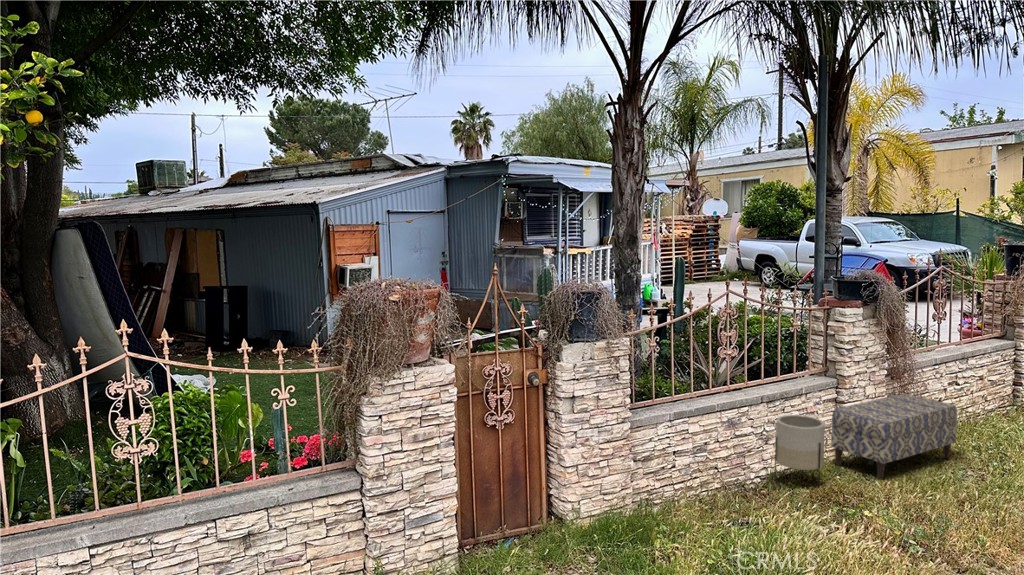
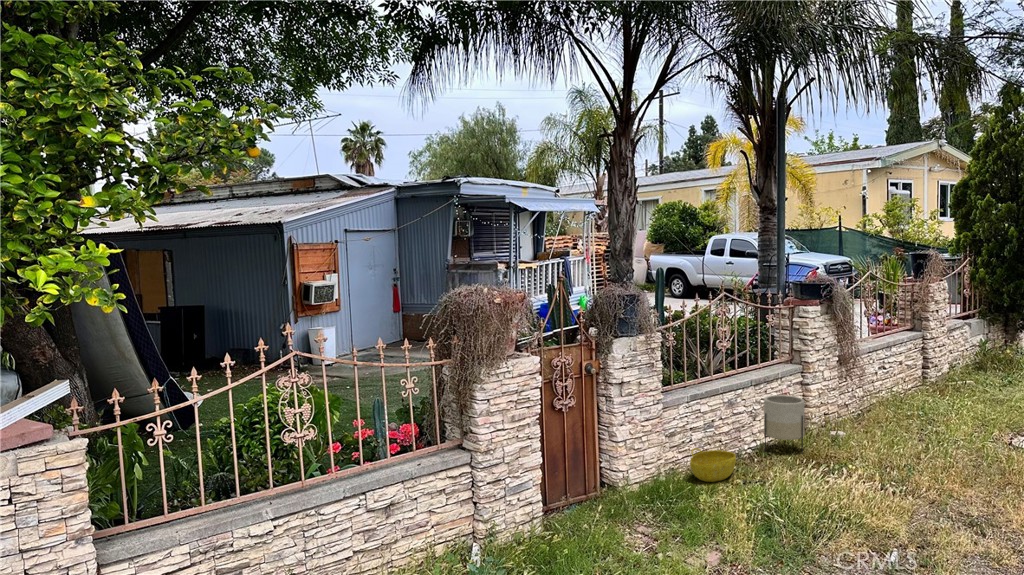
bench: present [831,394,957,480] -> none [803,376,897,446]
basket: none [665,474,724,517] -> present [690,448,736,482]

